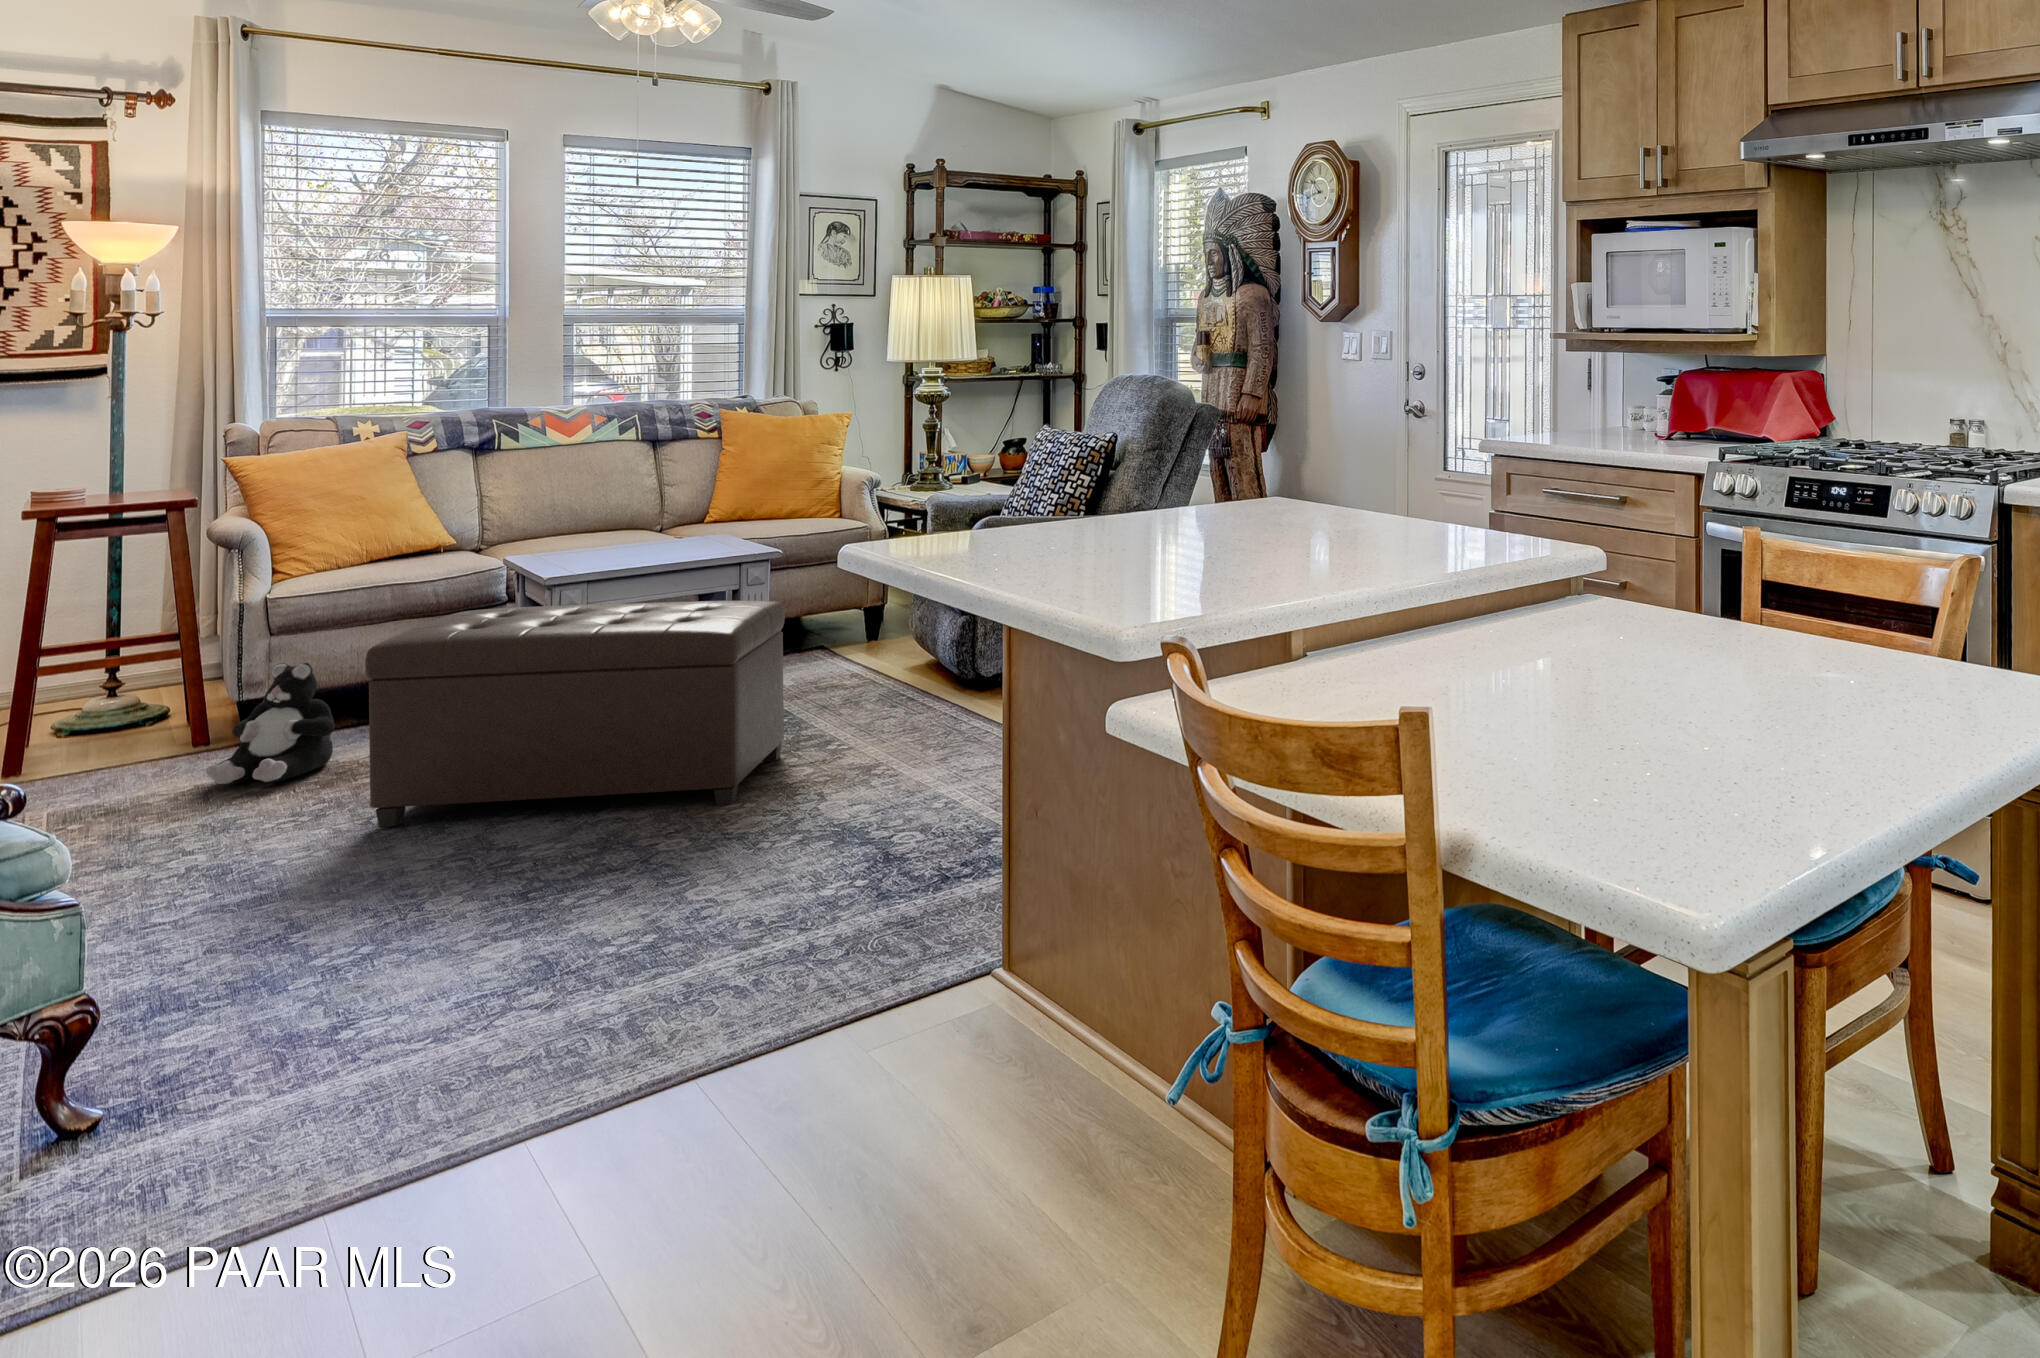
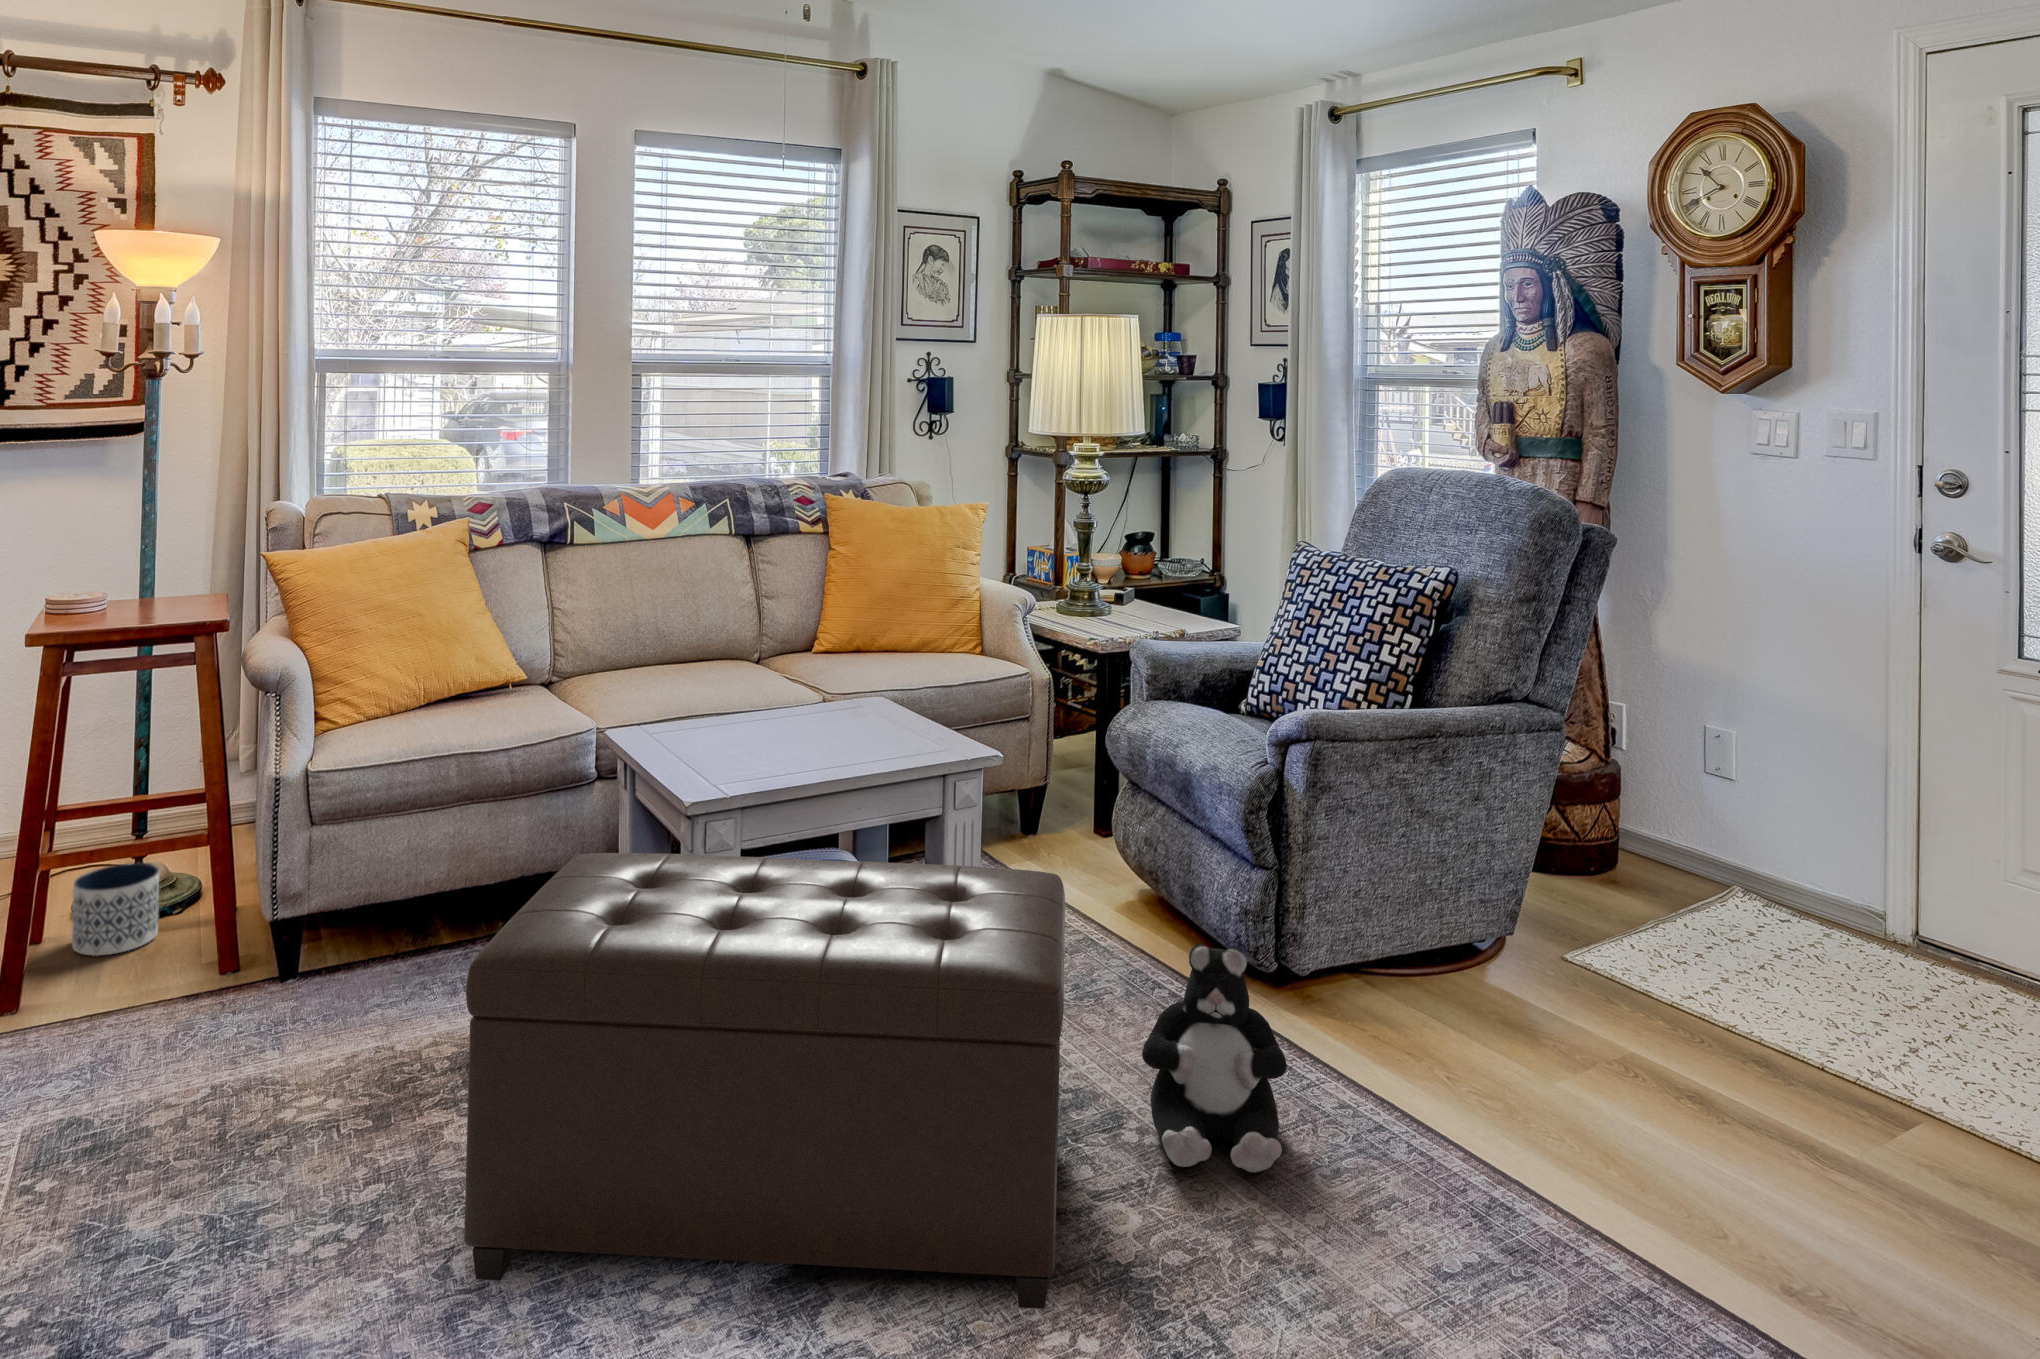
plush toy: present [206,663,335,784] -> present [1142,944,1287,1173]
planter: none [67,685,143,746] -> present [72,863,159,956]

